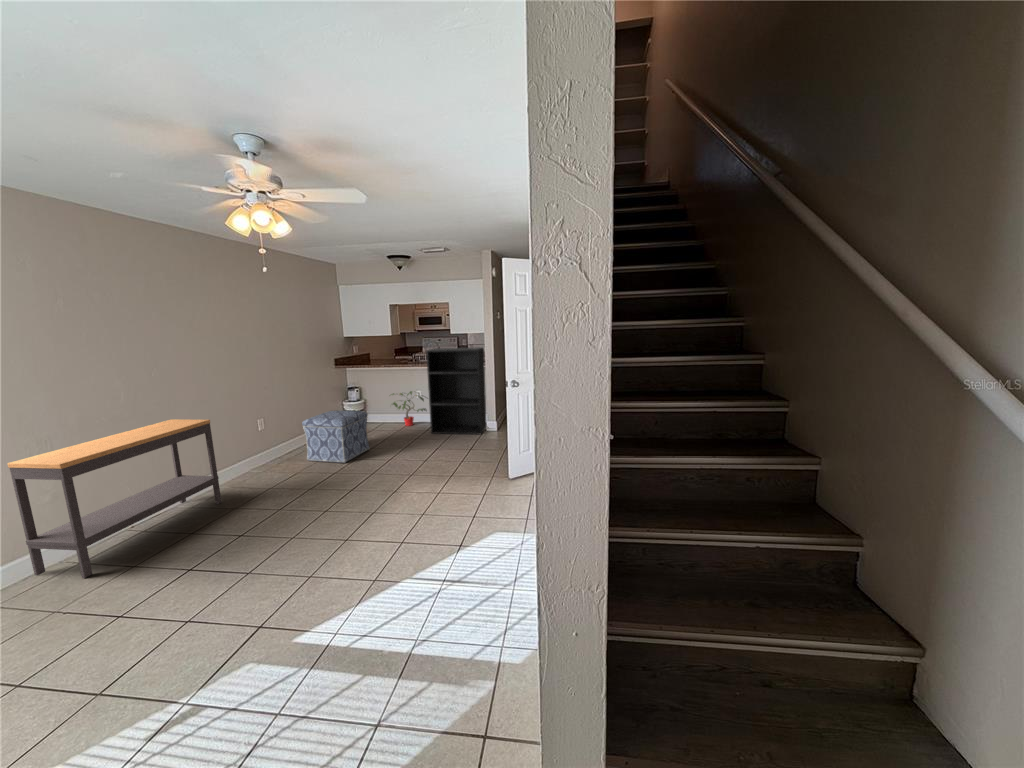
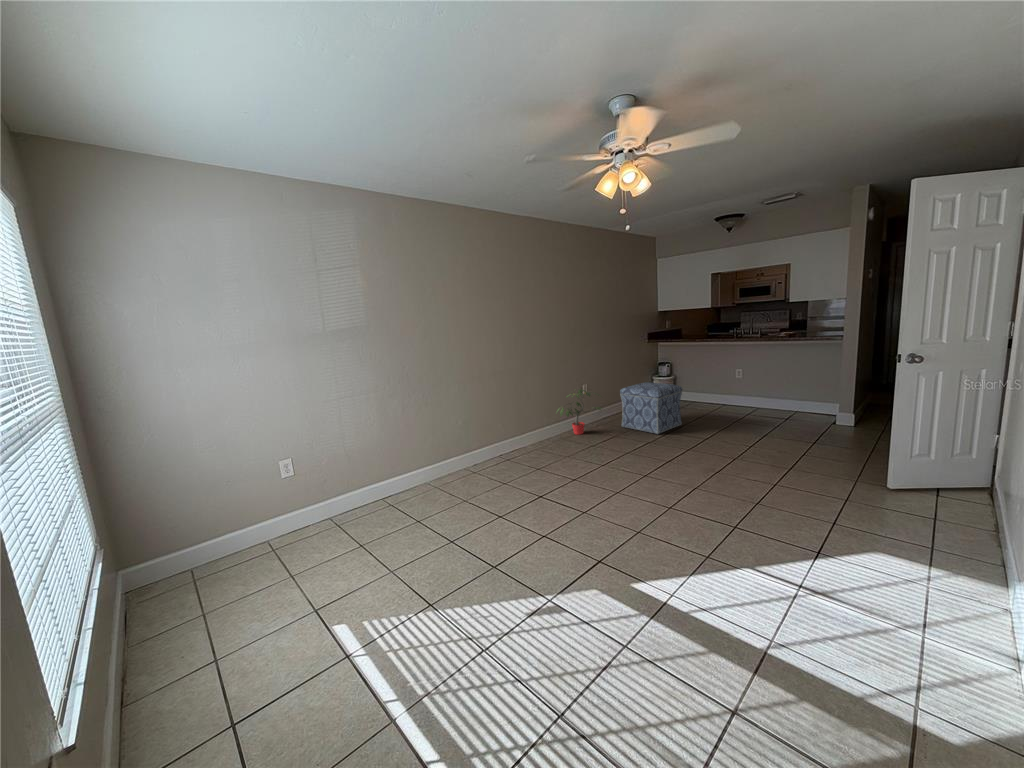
bookshelf: present [426,347,487,434] -> none [753,317,839,427]
potted plant: present [391,391,427,426] -> present [557,389,602,434]
console table: present [8,419,221,578] -> none [447,377,558,482]

